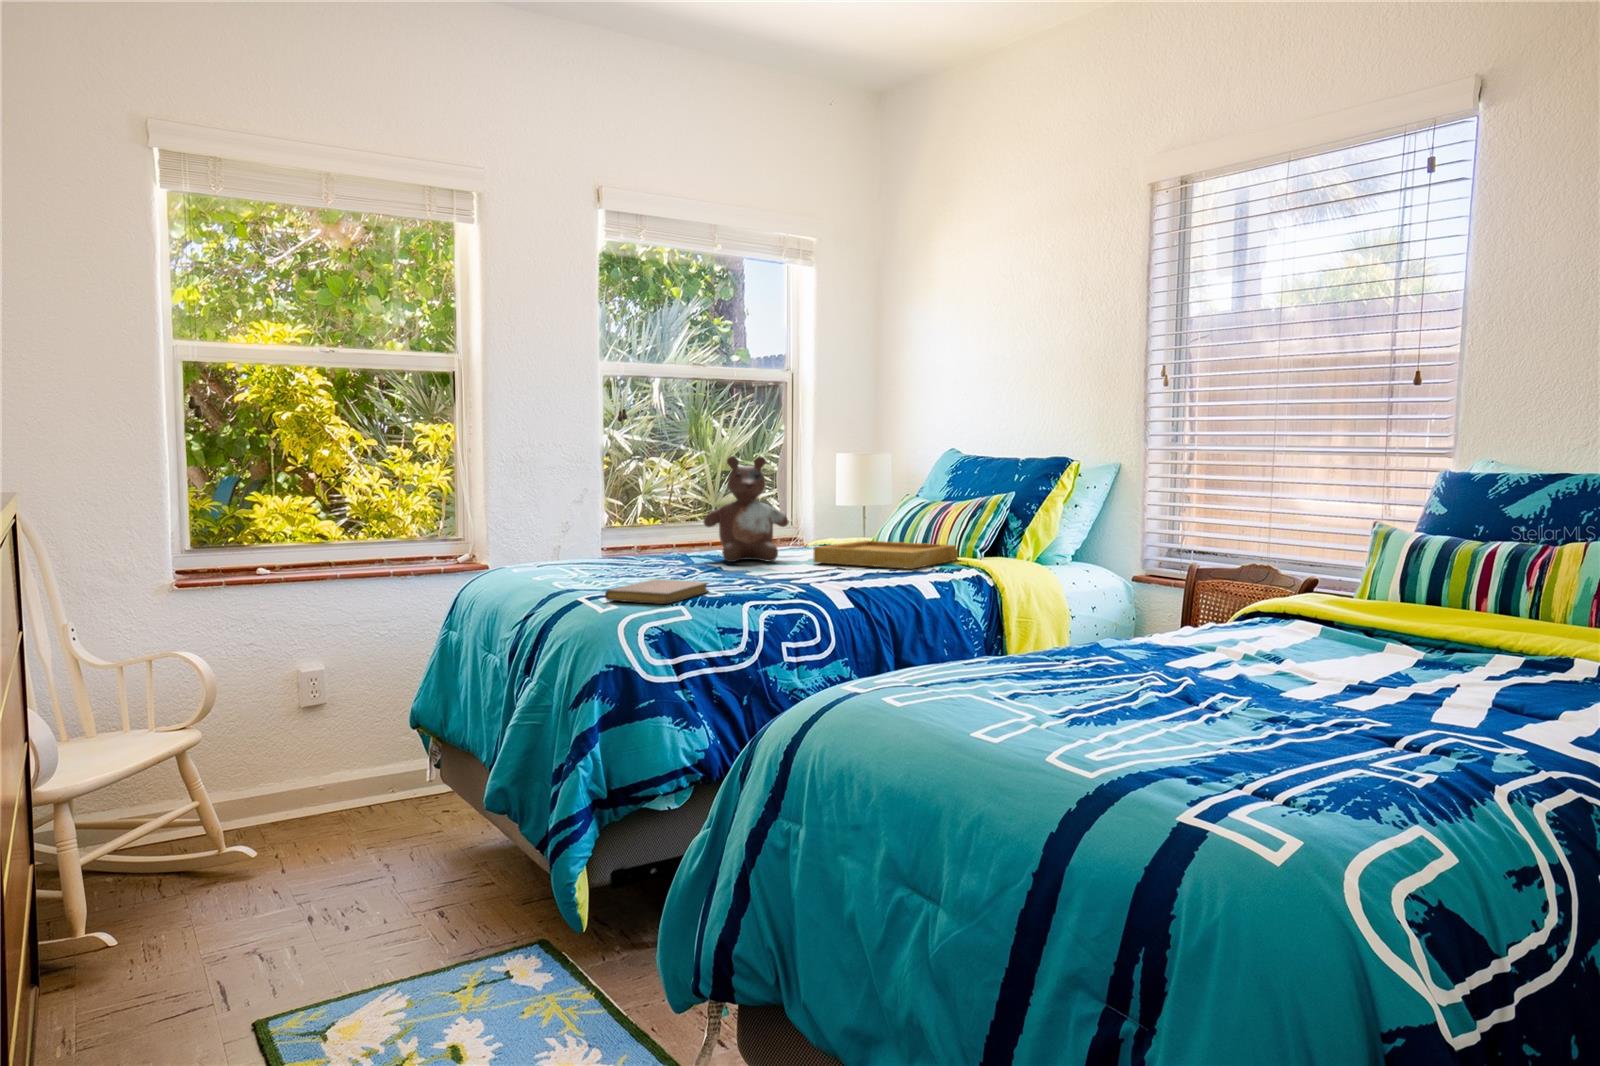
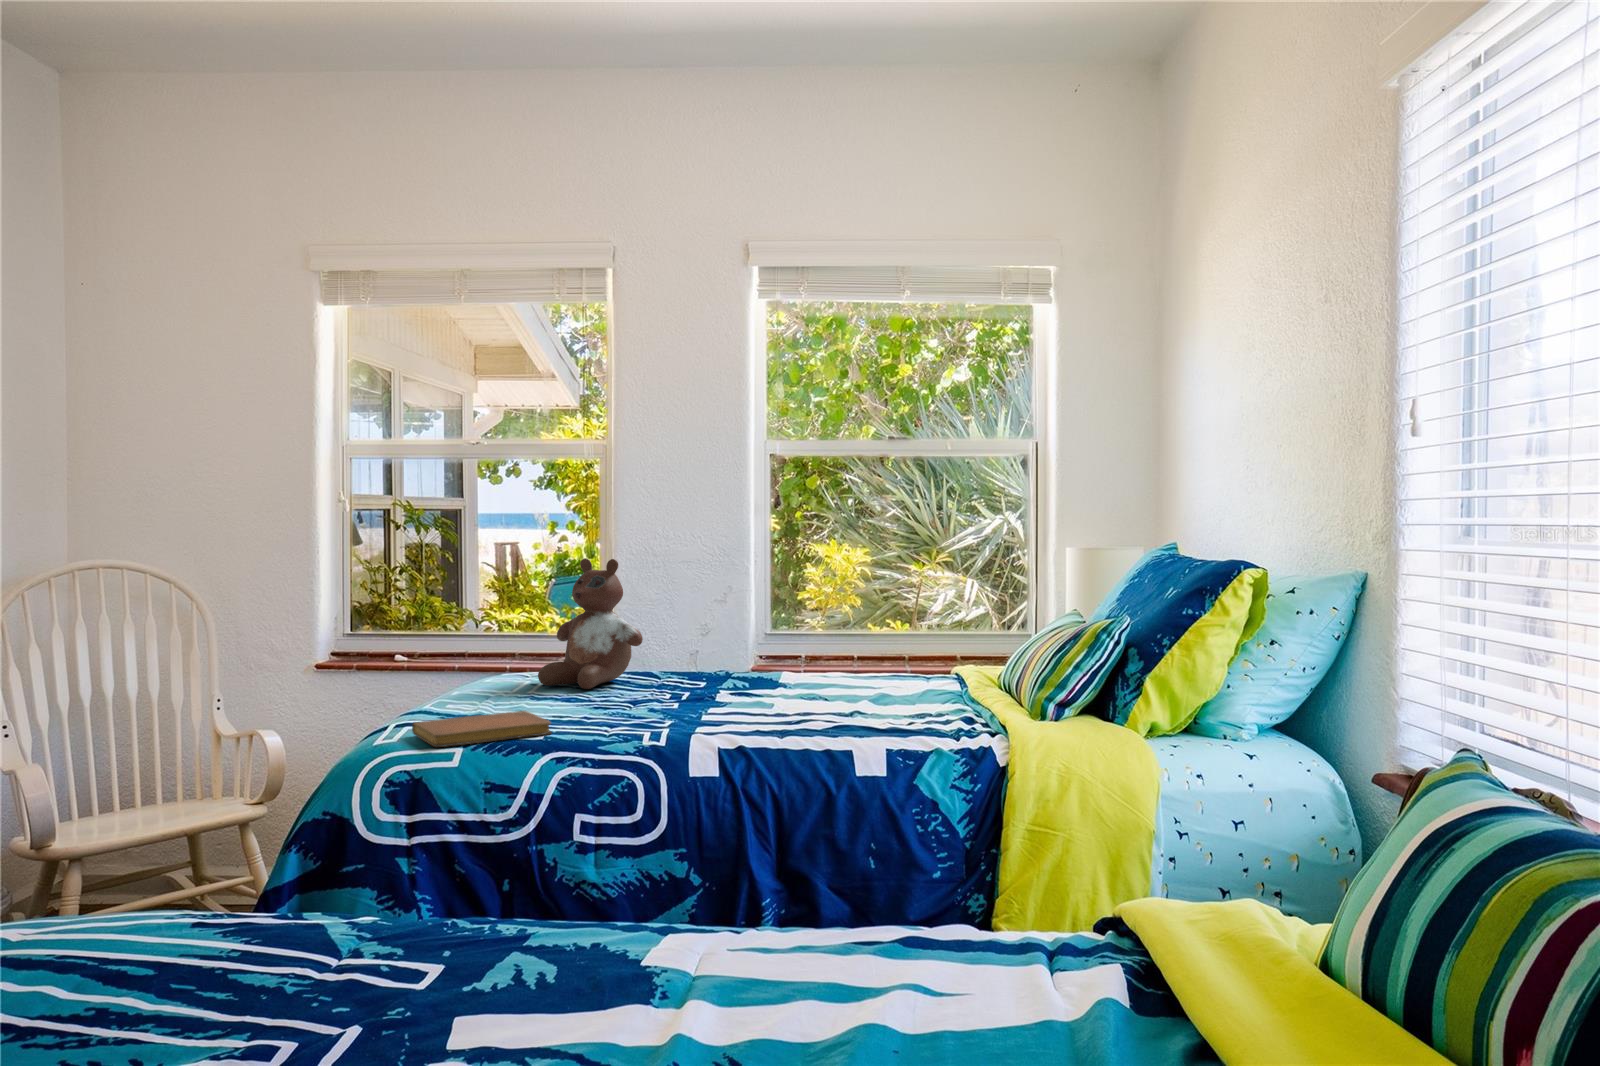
stuffed bear: present [704,456,788,562] -> present [538,558,643,689]
tray: present [813,541,958,569] -> none [844,671,1045,723]

